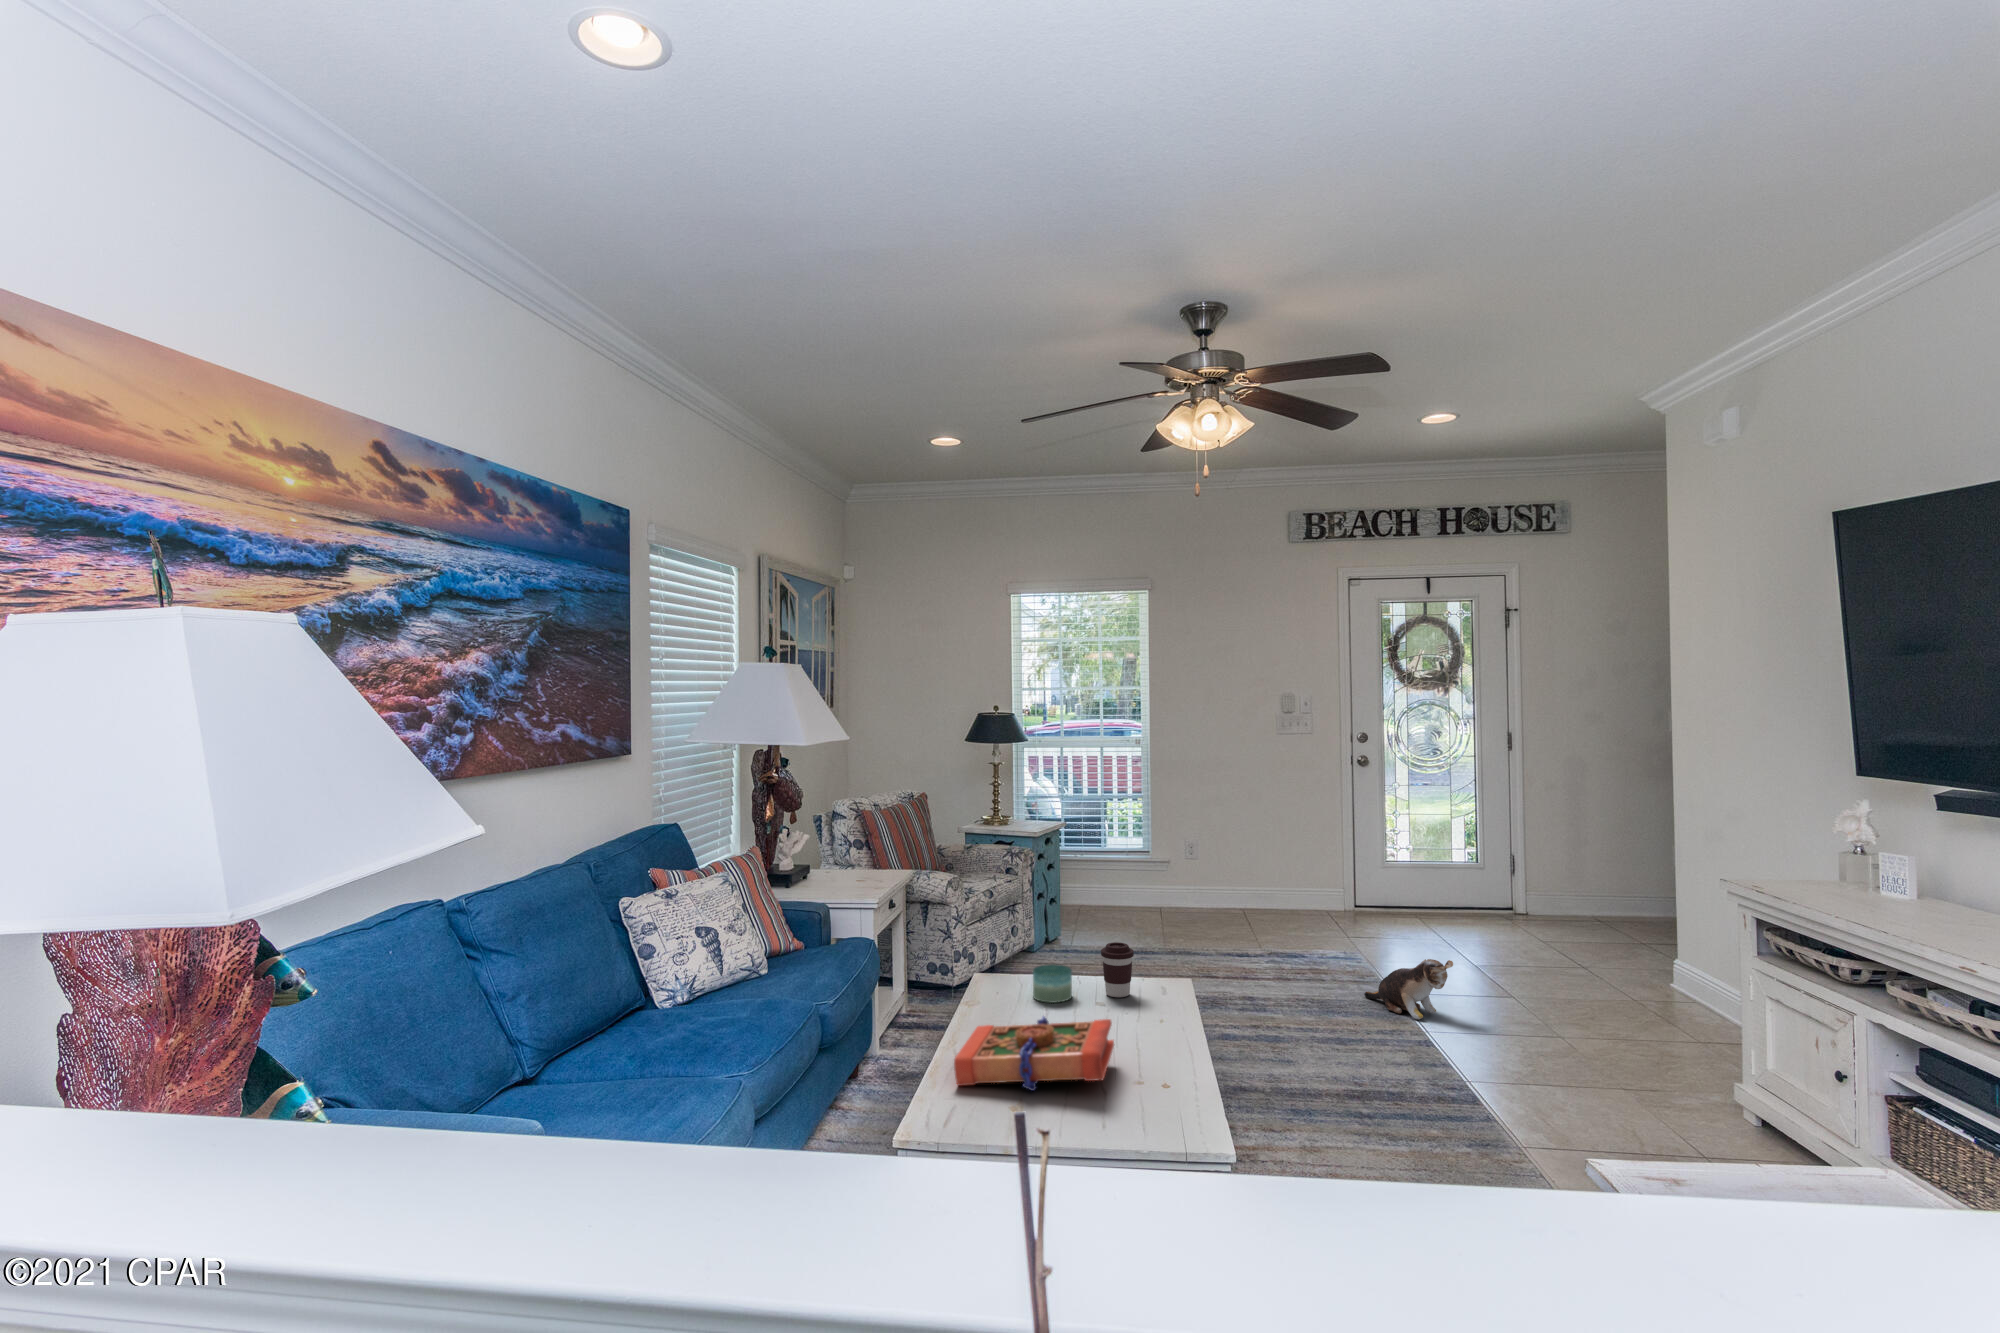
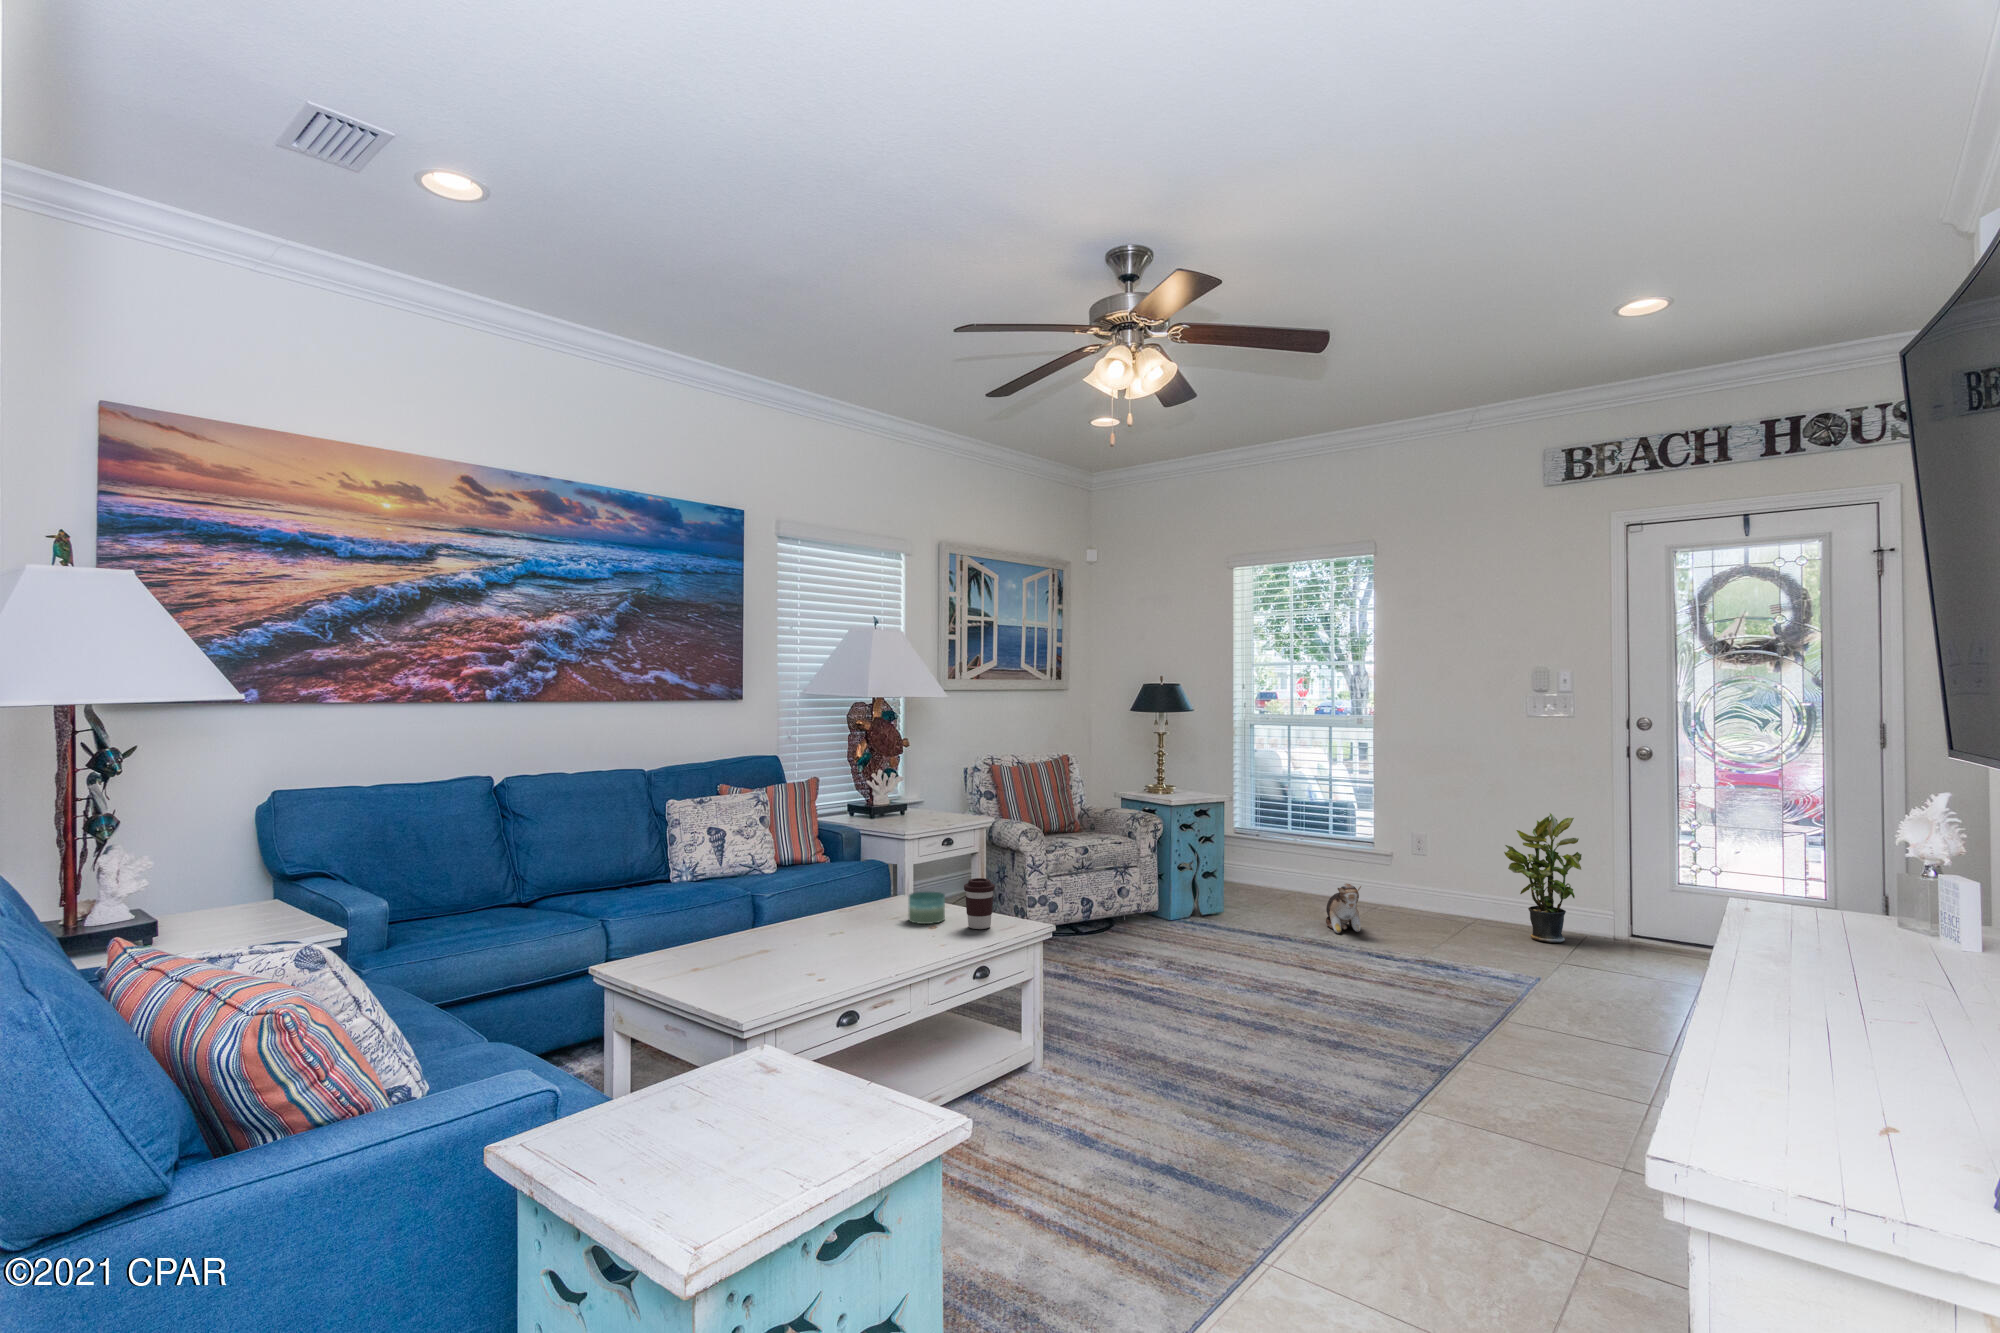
potted plant: none [1272,814,1331,921] -> present [1504,813,1582,943]
plush toy: present [1364,959,1453,1019] -> present [1326,884,1361,933]
book: present [954,1016,1114,1091] -> none [709,914,848,966]

